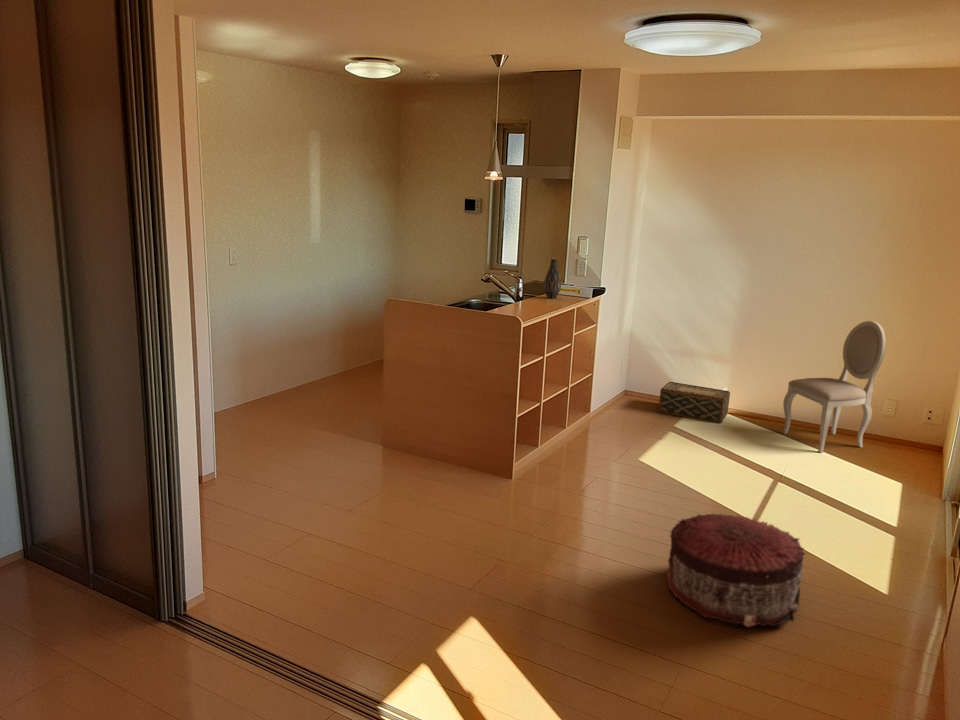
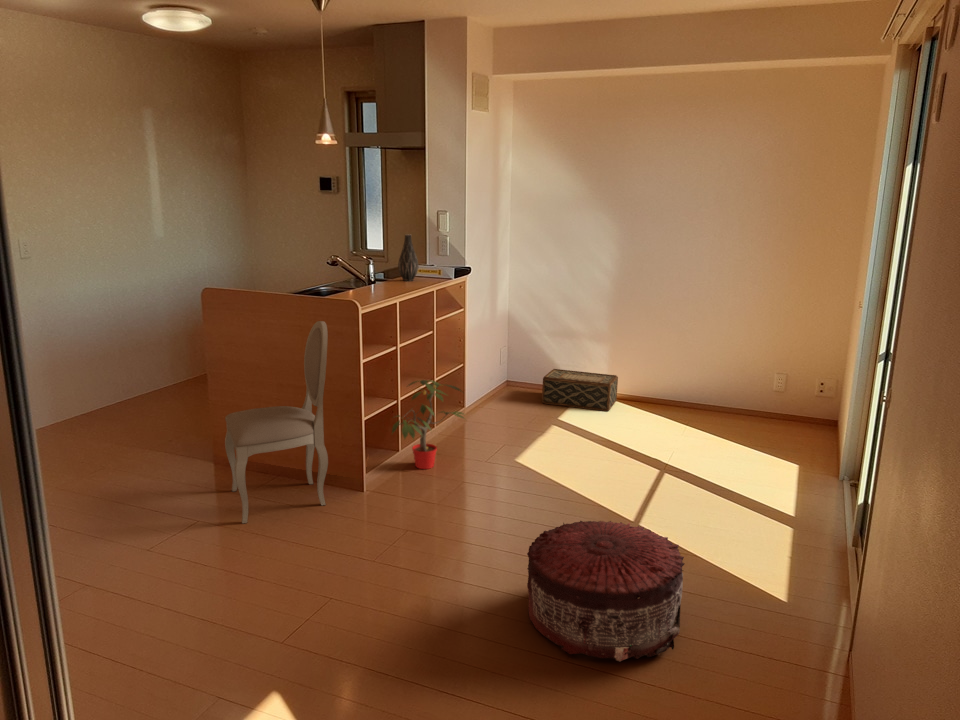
dining chair: present [783,321,886,453] -> present [225,321,328,523]
potted plant: none [537,386,600,463] -> present [392,380,464,469]

